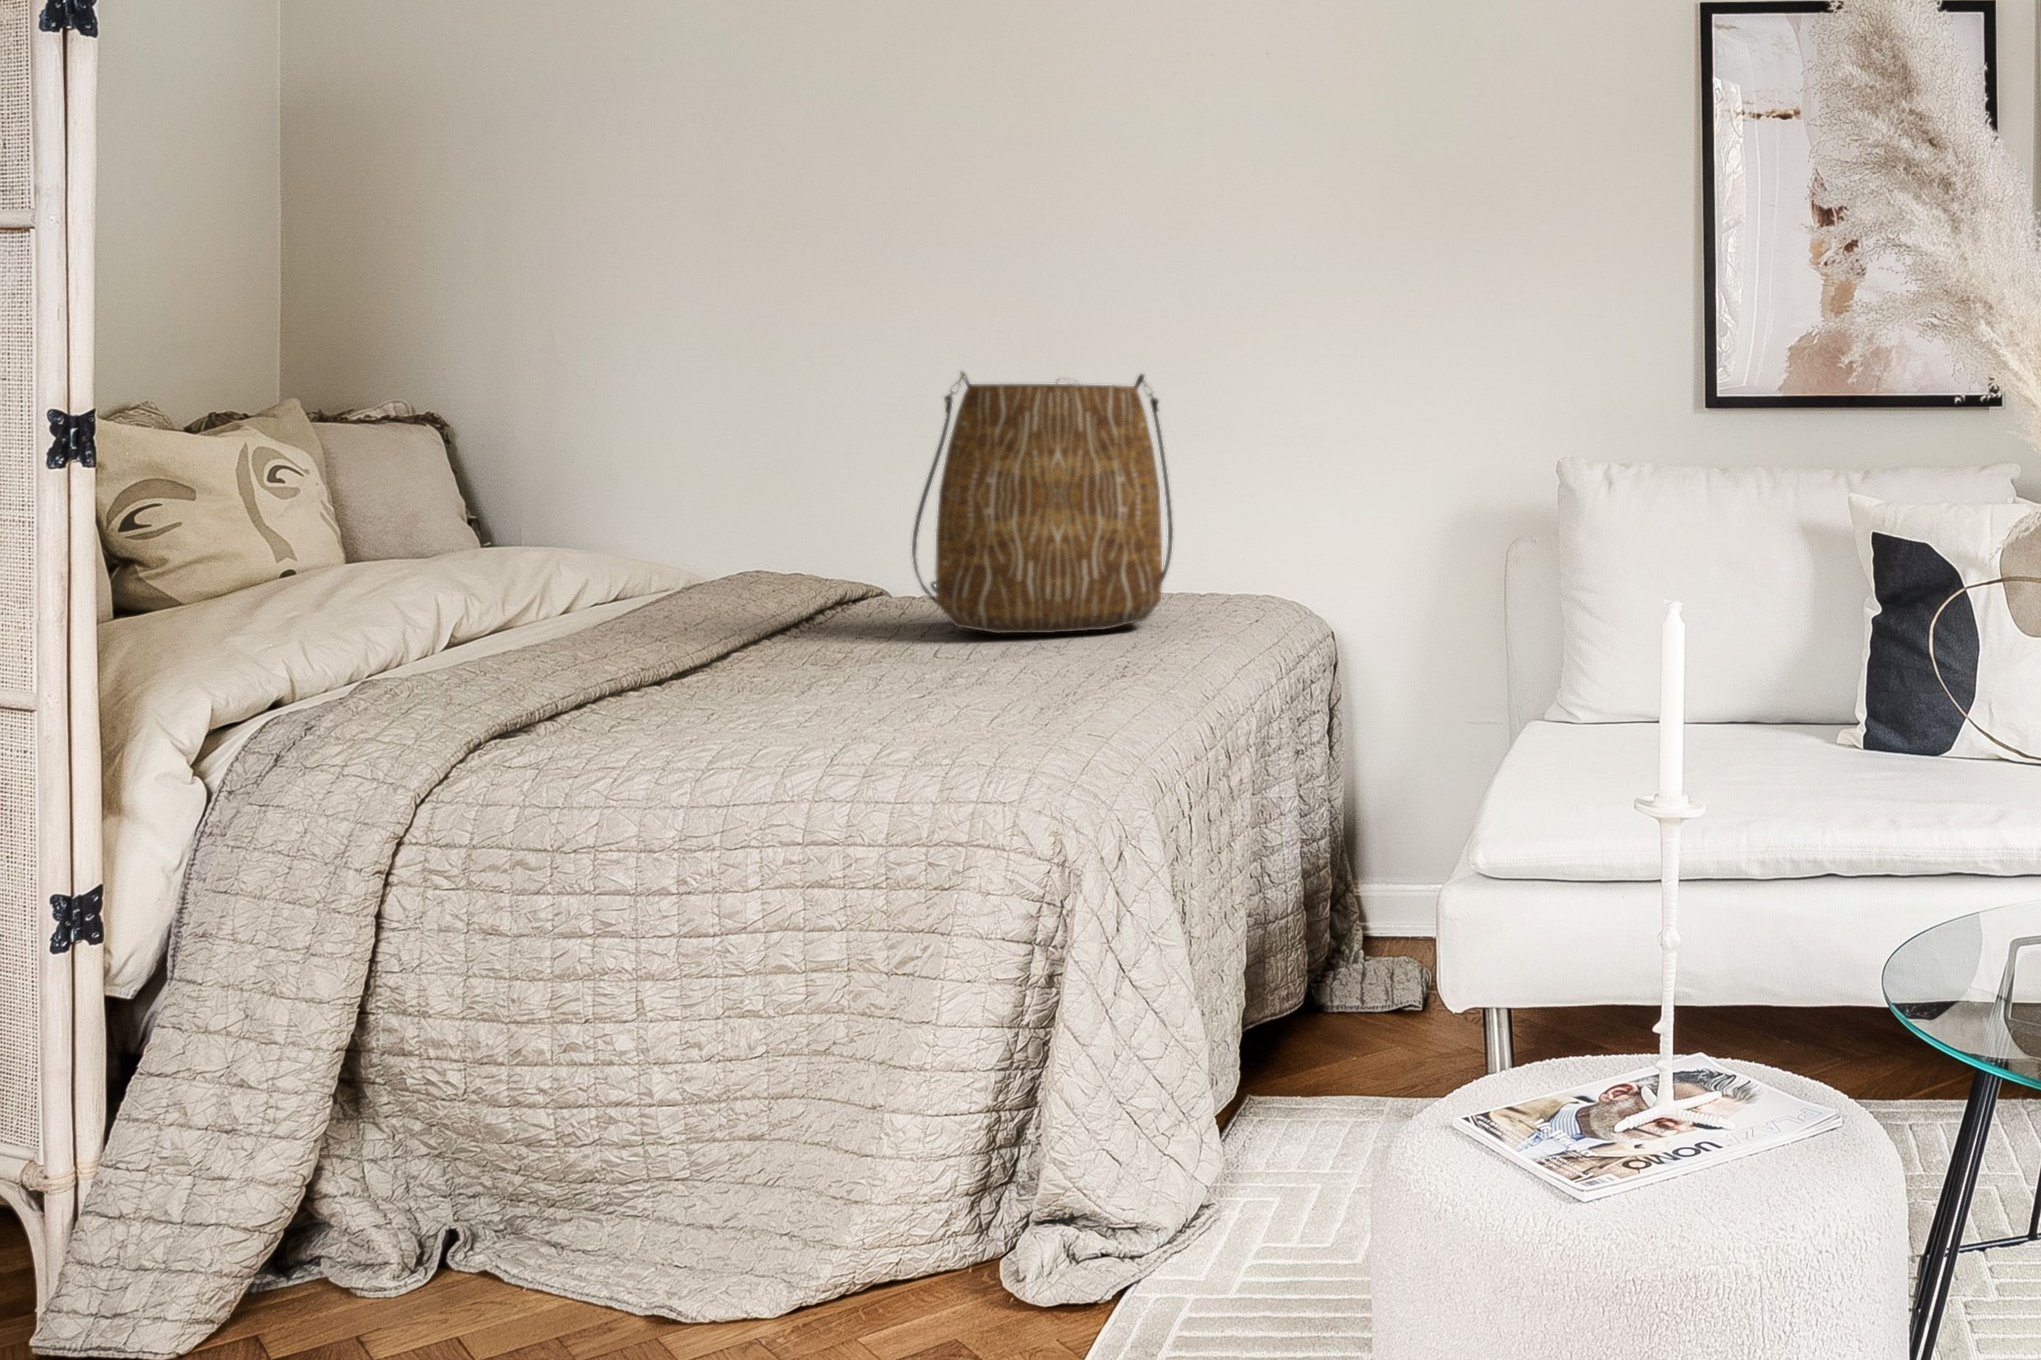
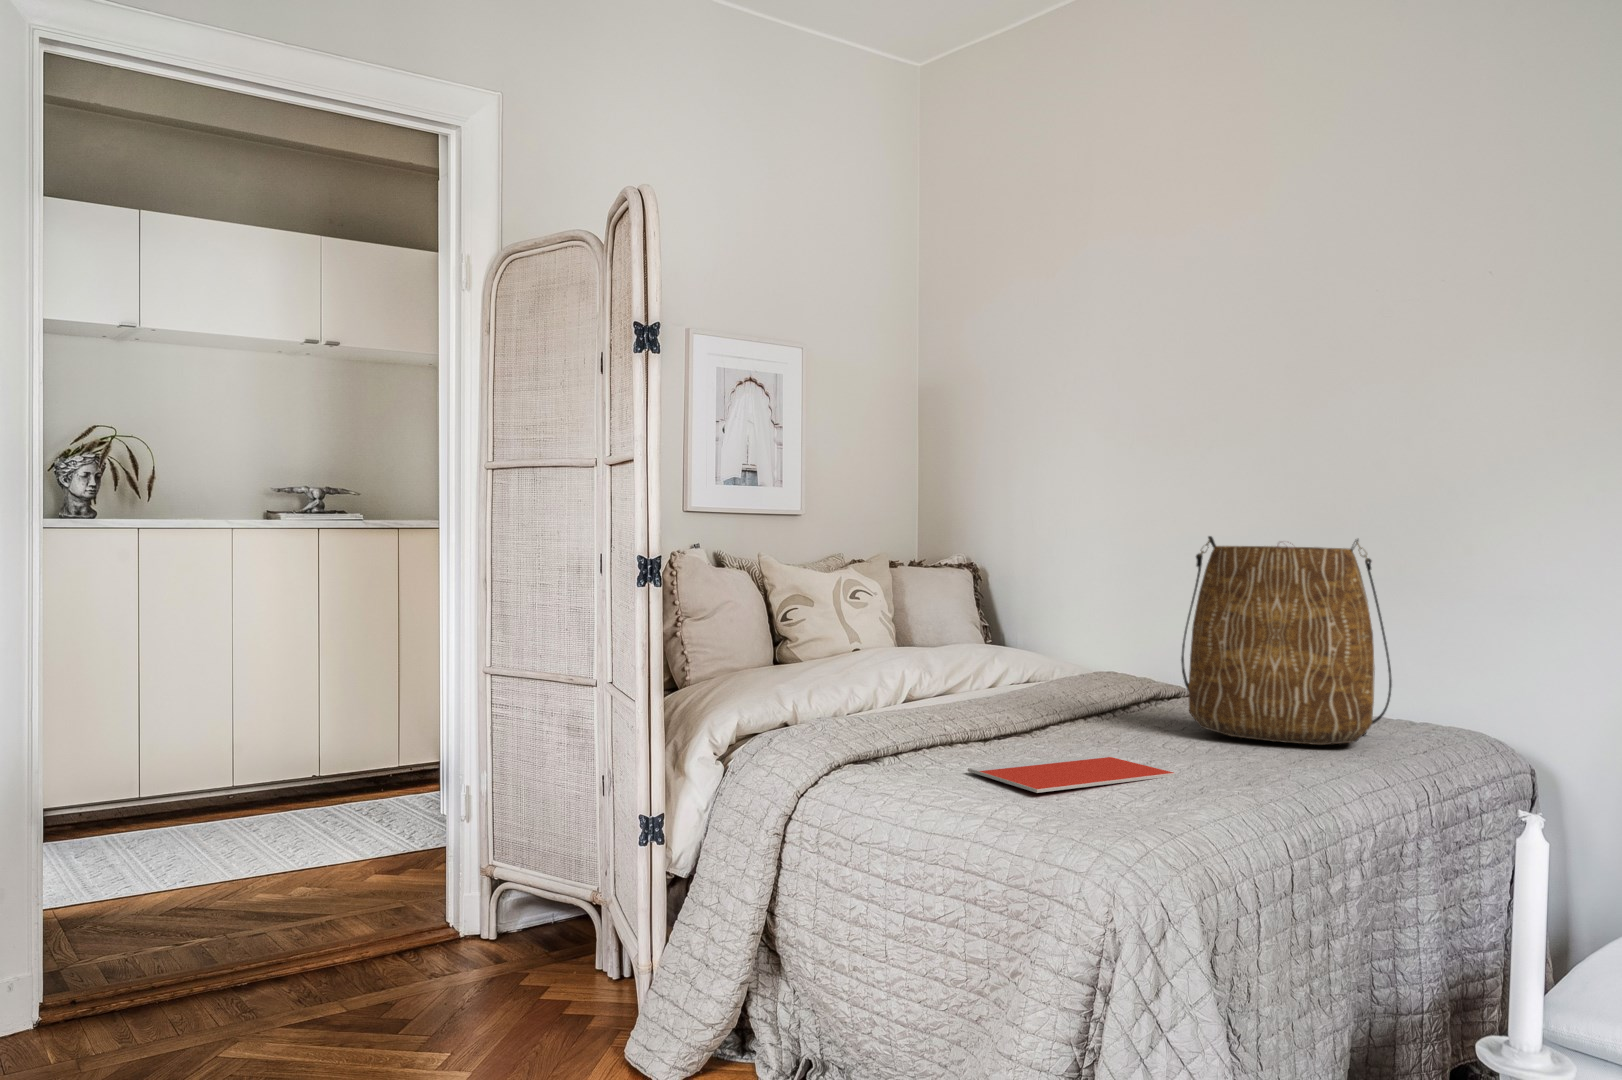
notebook: none [709,676,983,727] -> present [968,754,1175,793]

